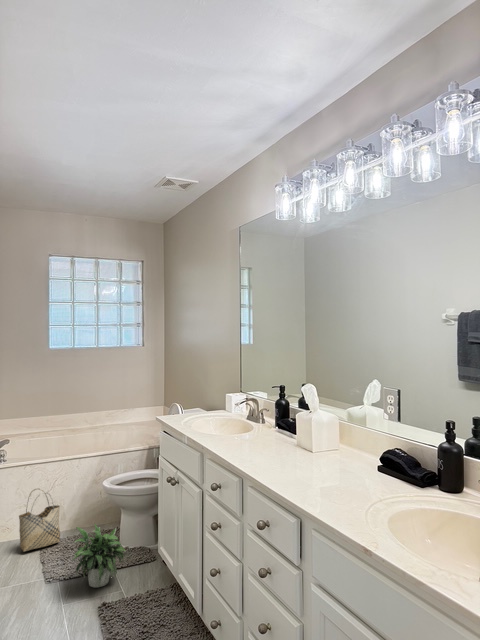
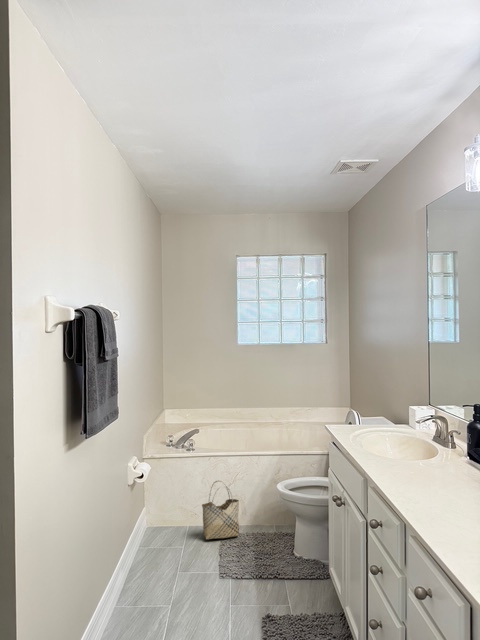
potted plant: present [72,524,125,587] -> none [240,527,293,596]

